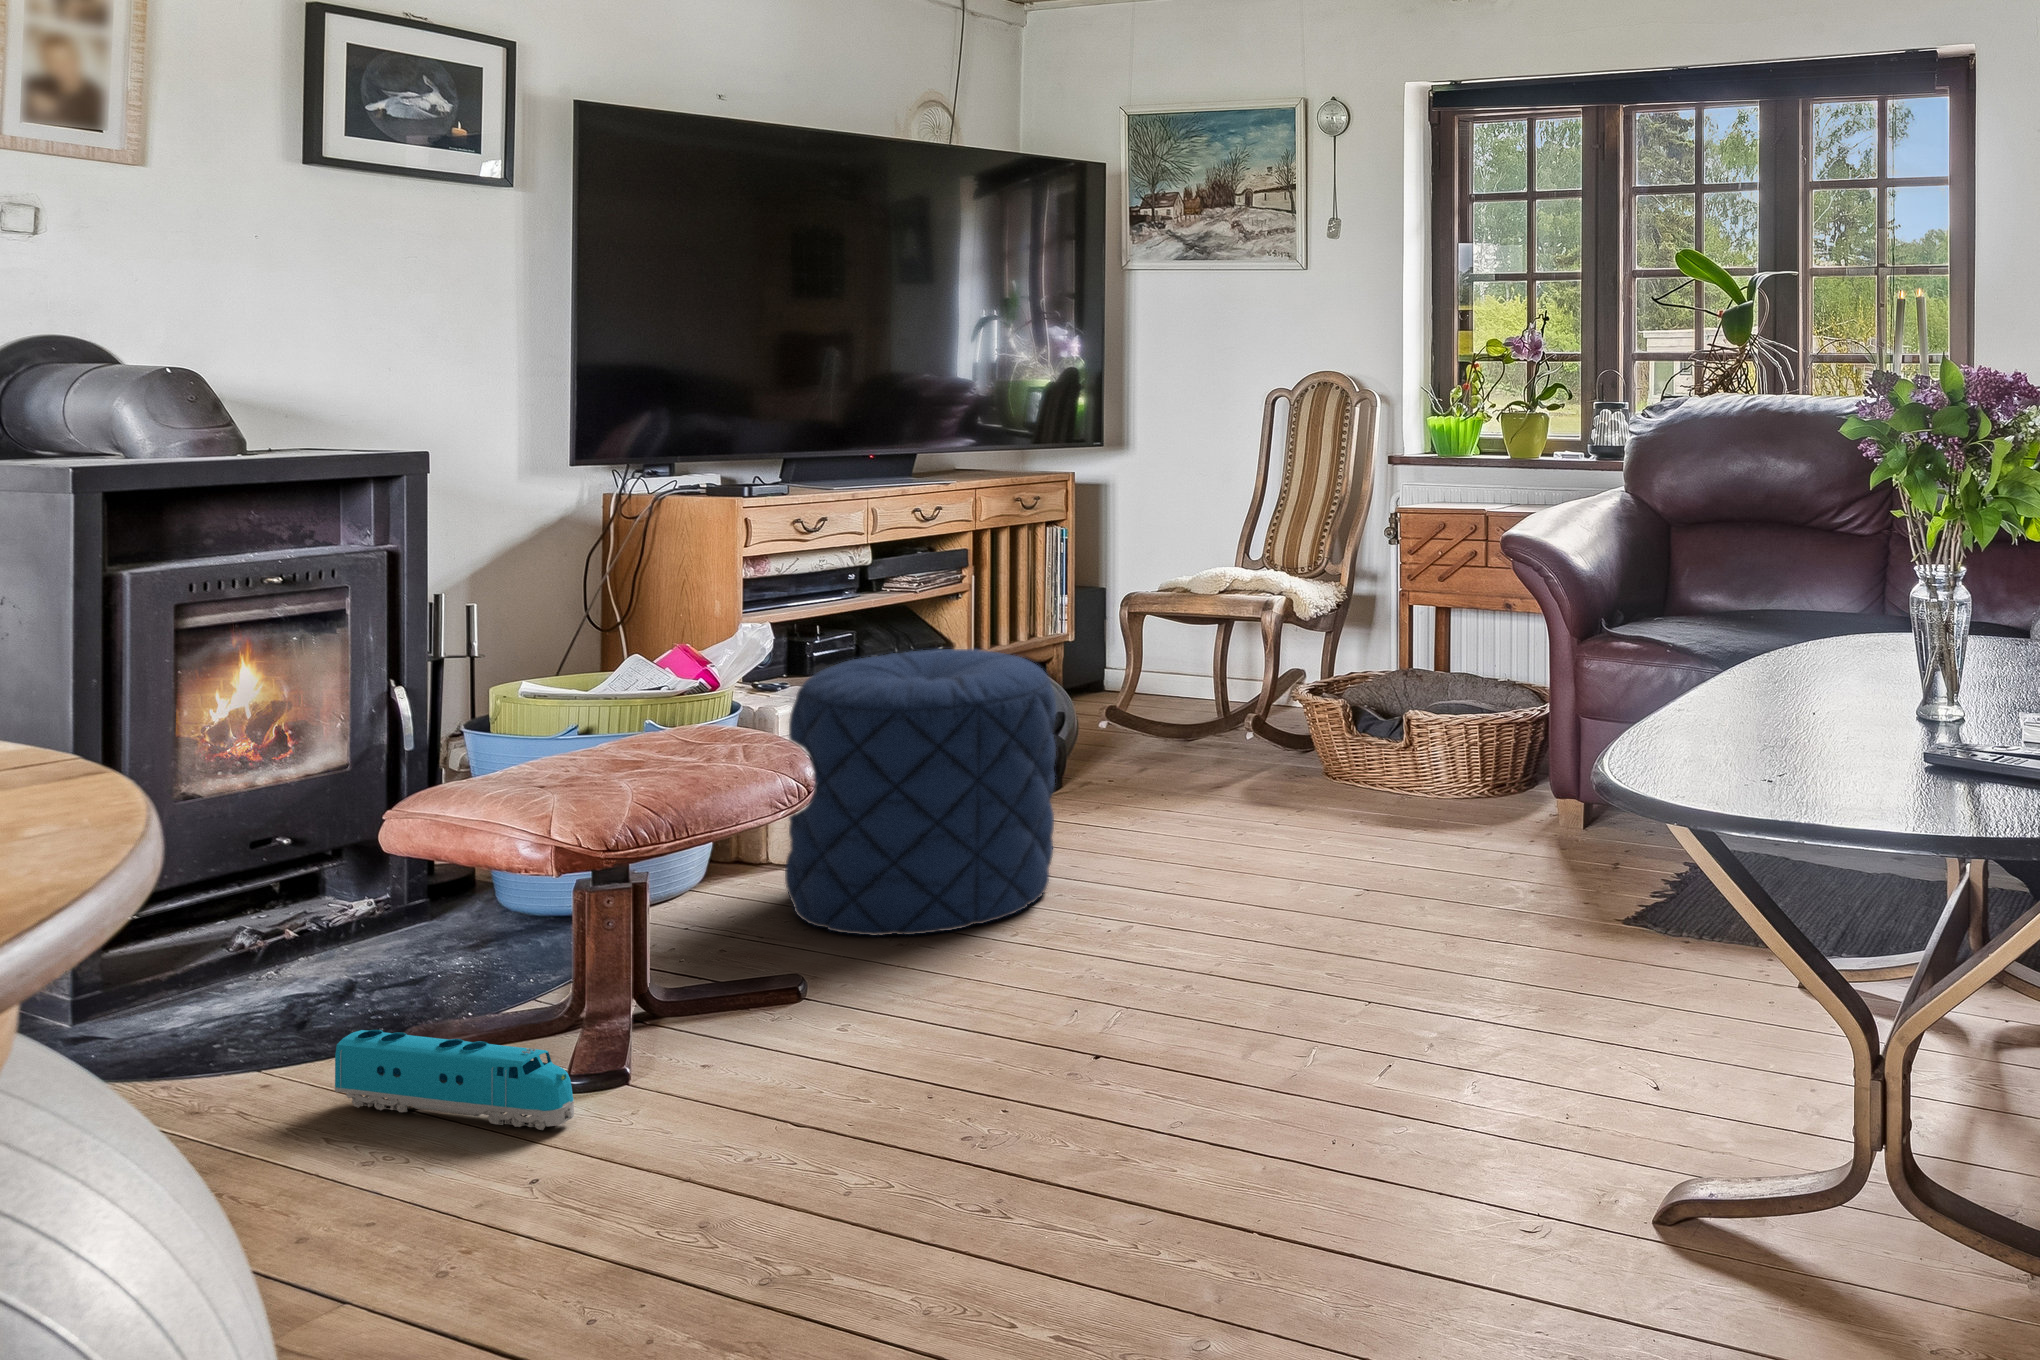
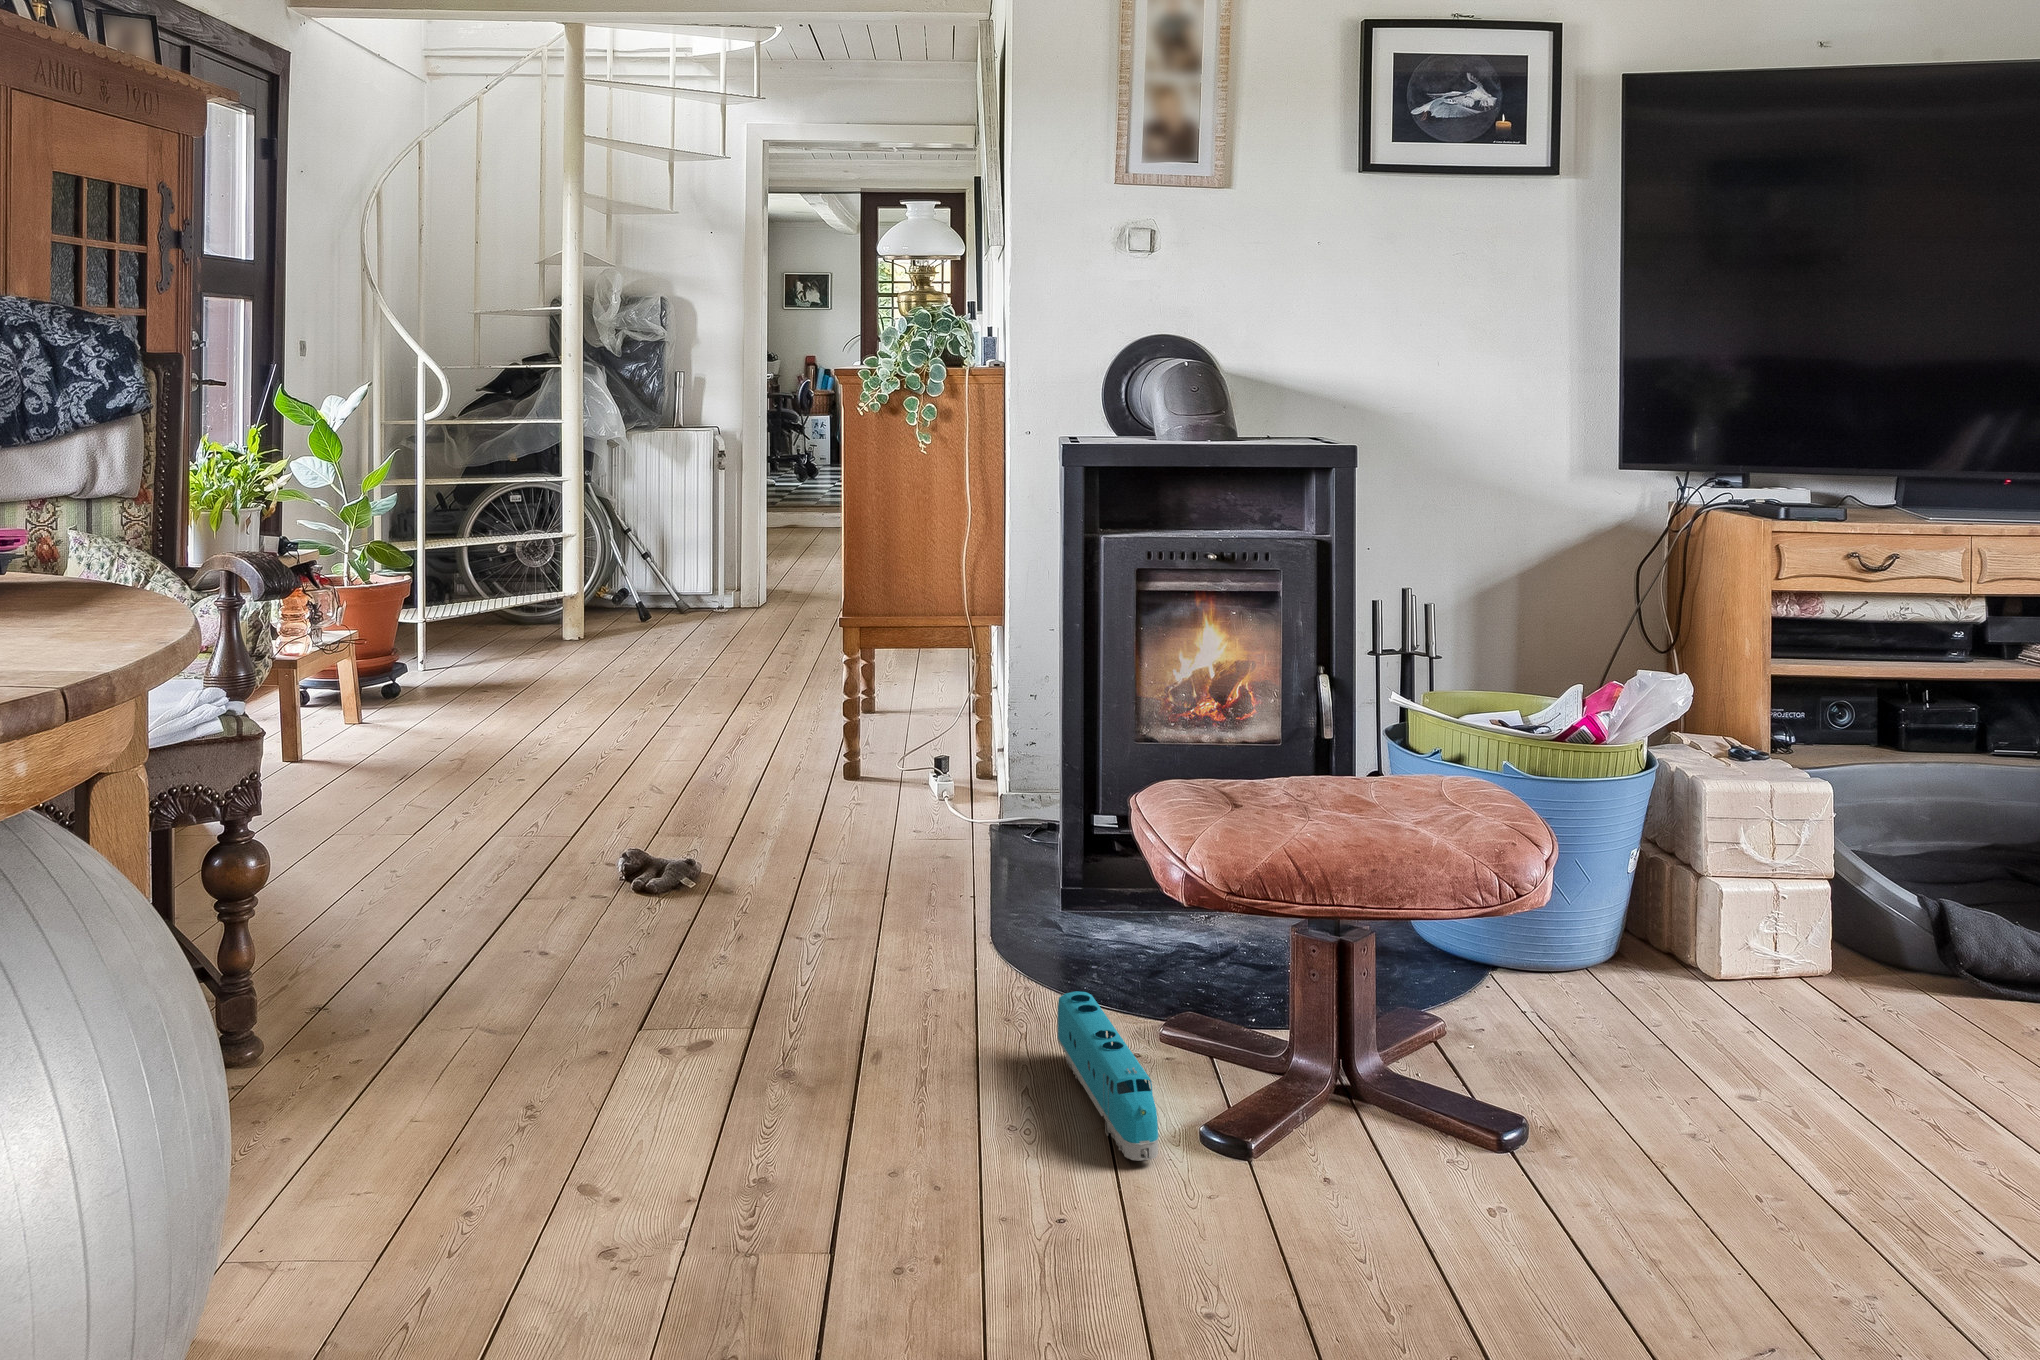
pouf: present [785,649,1056,936] -> none [1625,740,2005,1149]

